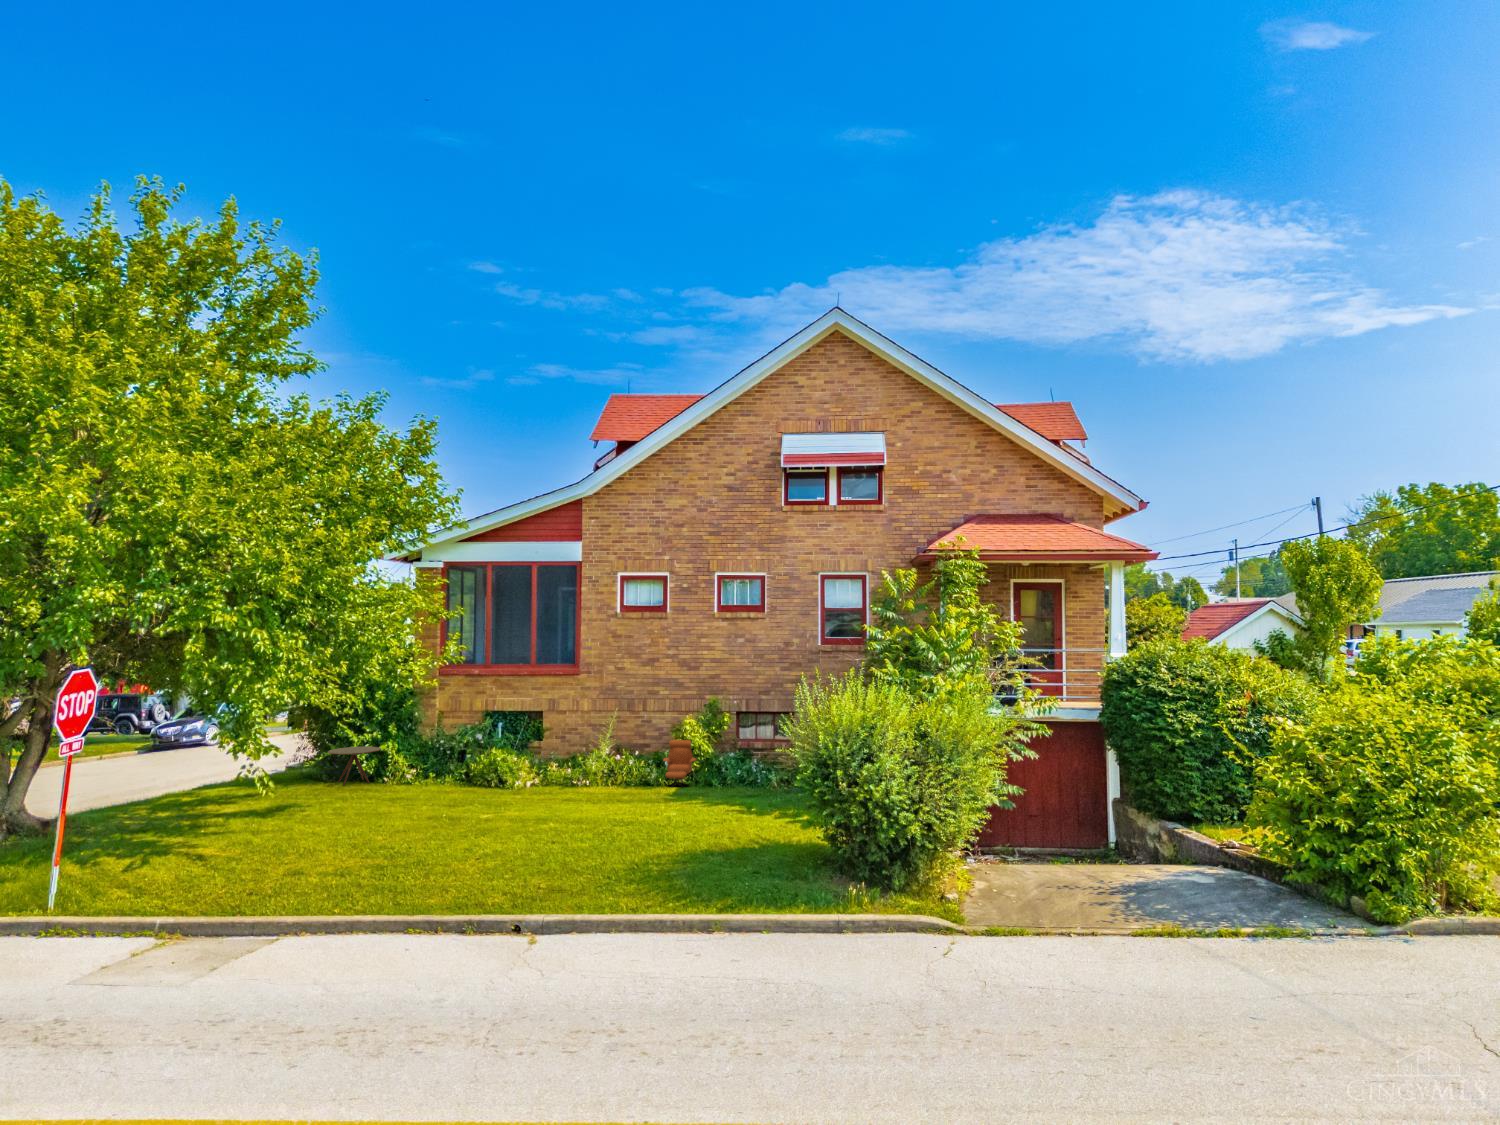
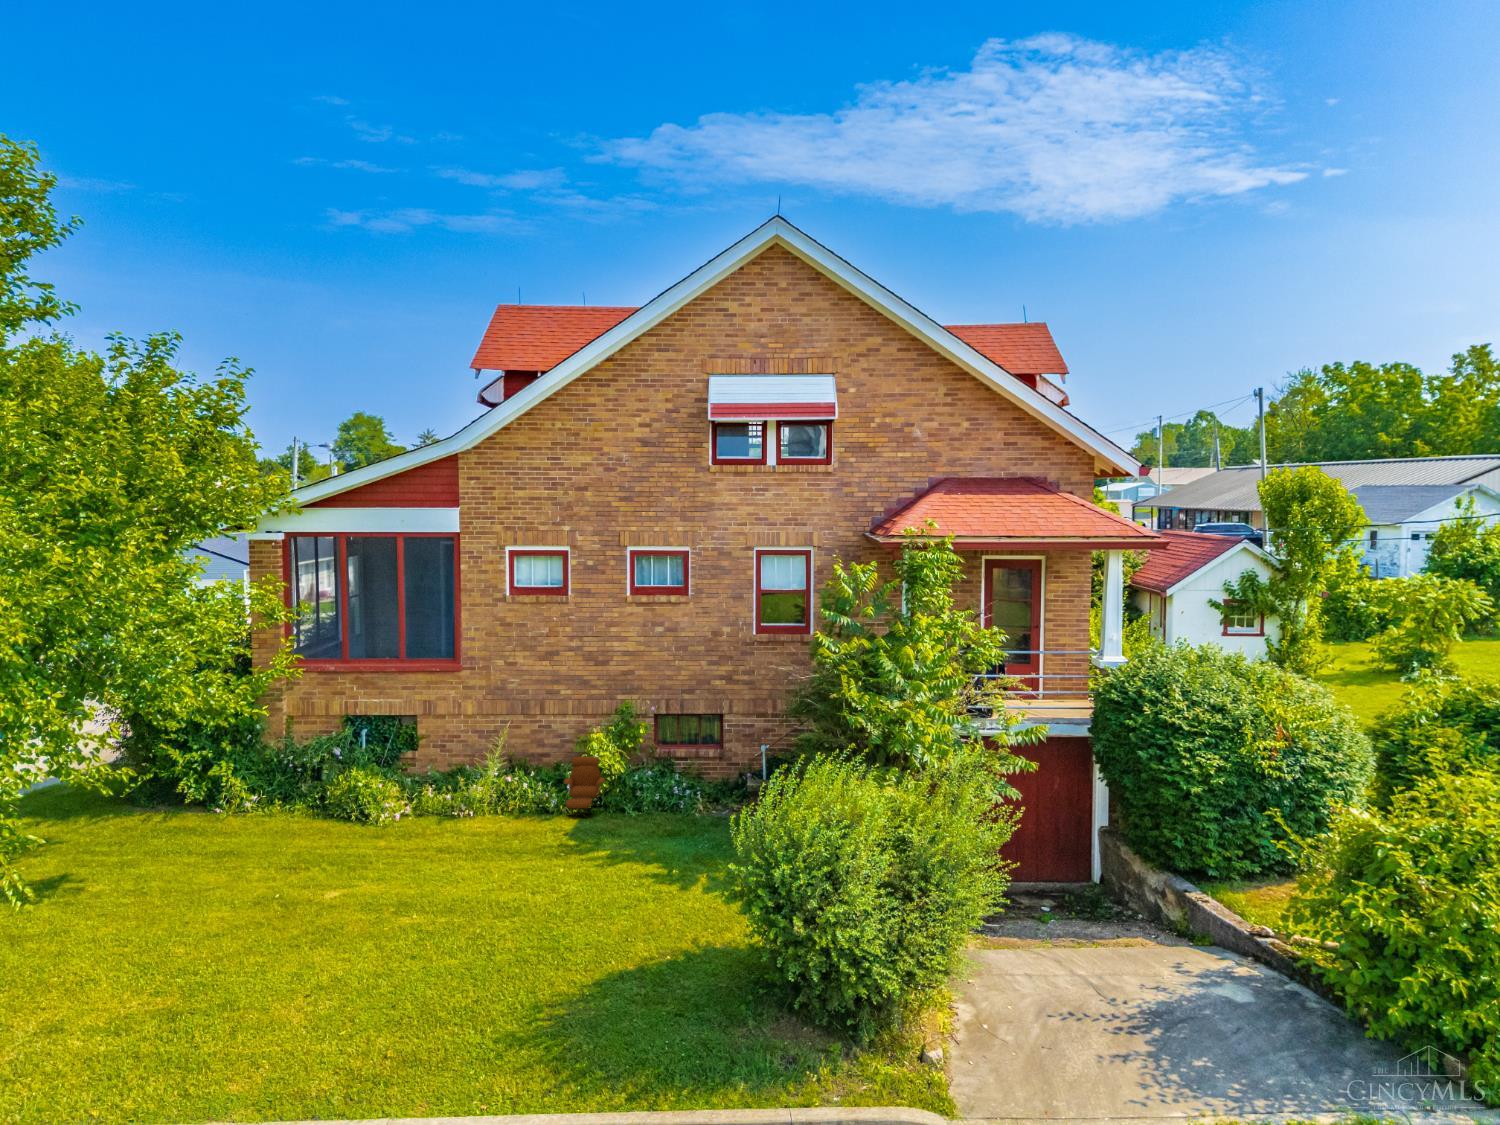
round table: present [328,746,380,786] -> none [134,770,206,826]

